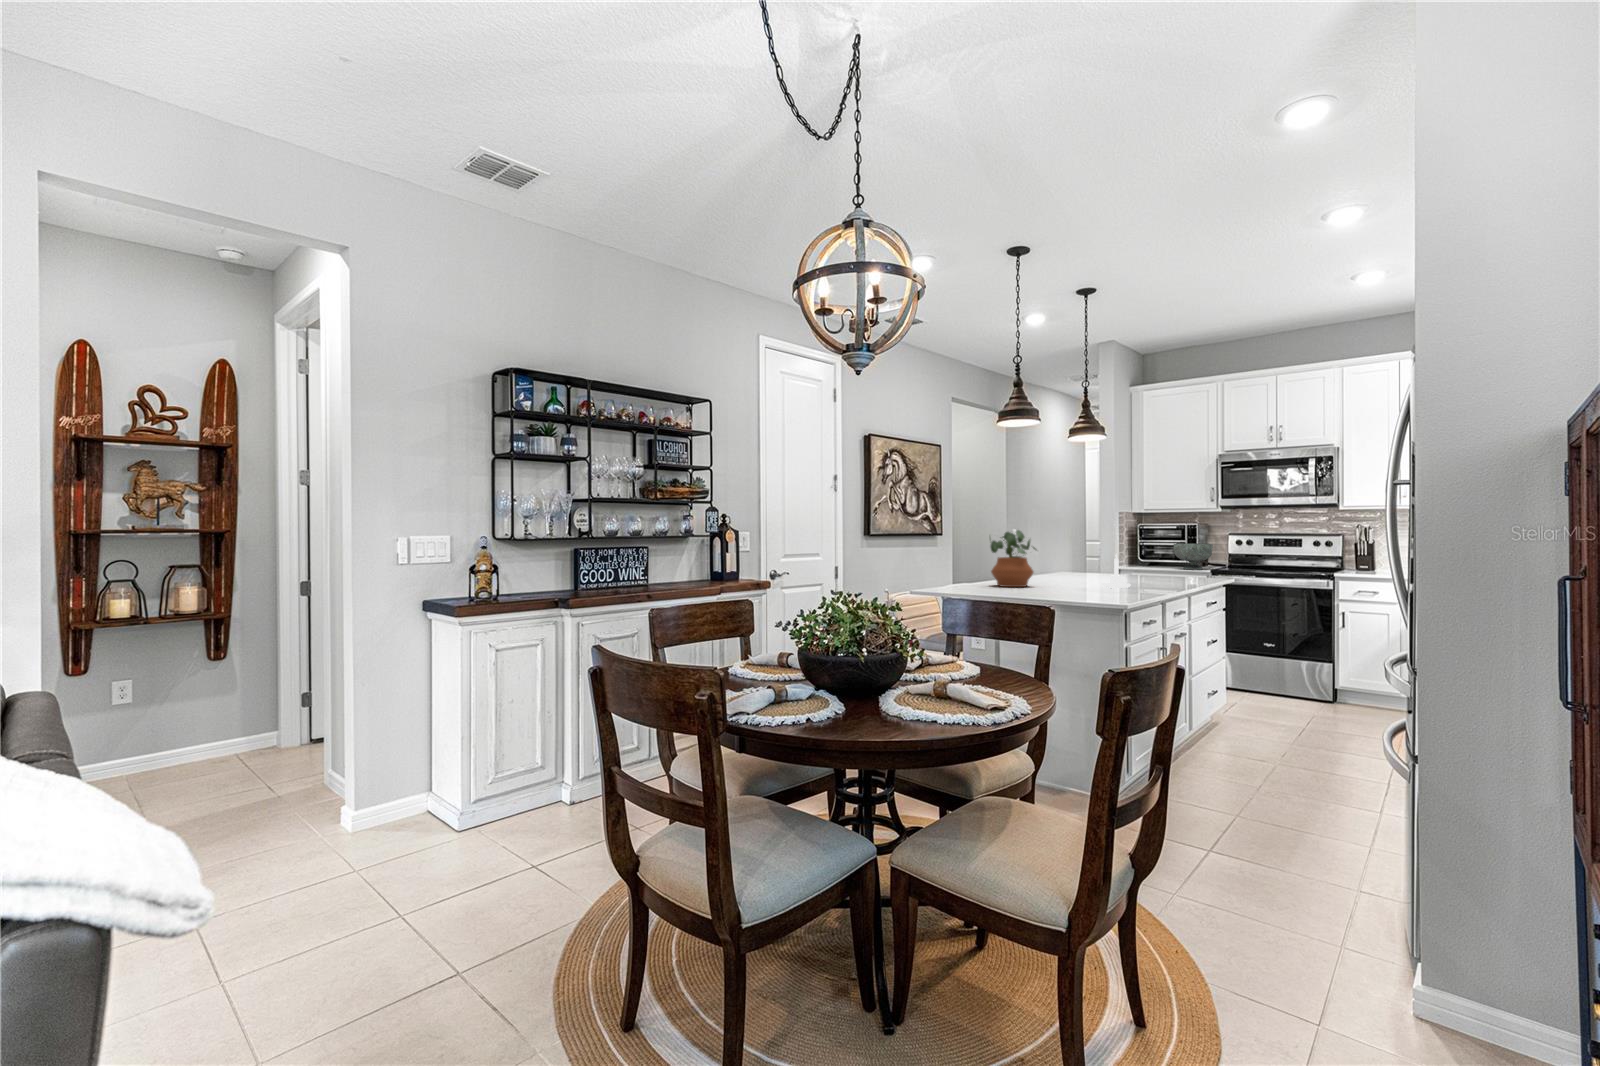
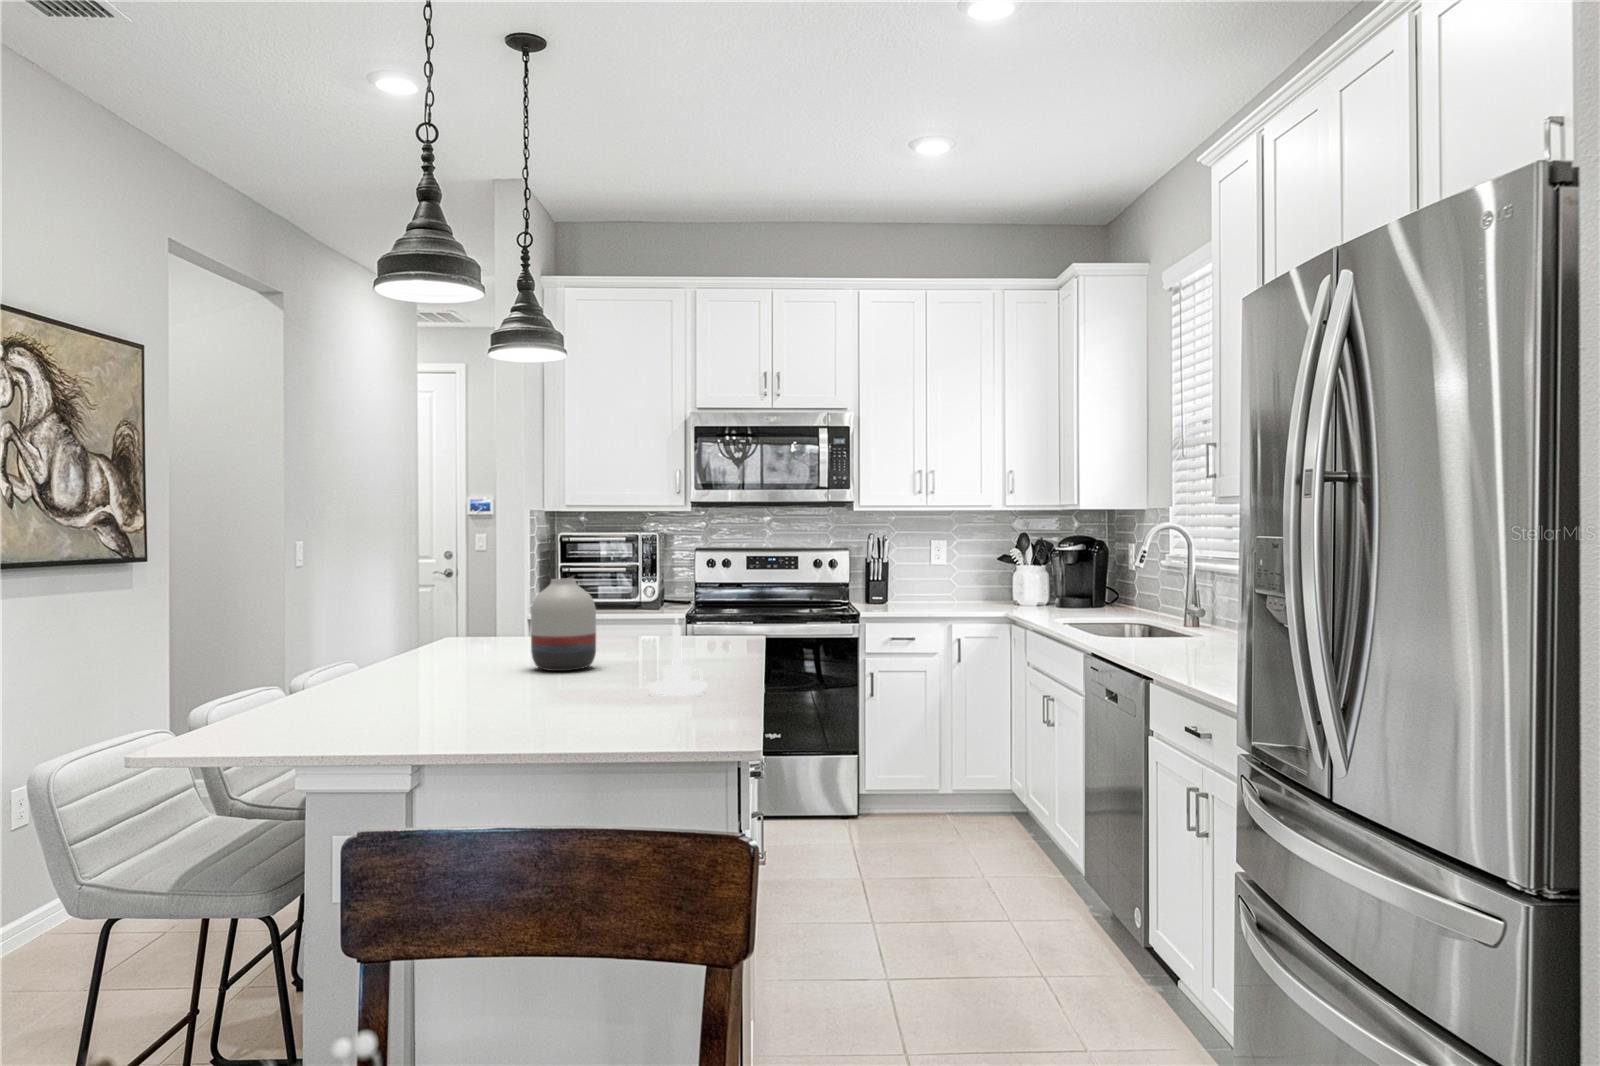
potted plant: present [991,530,1036,587] -> none [377,567,506,723]
vase: none [1072,541,1102,581] -> present [531,578,596,671]
decorative bowl: present [1173,543,1213,570] -> none [627,567,689,613]

